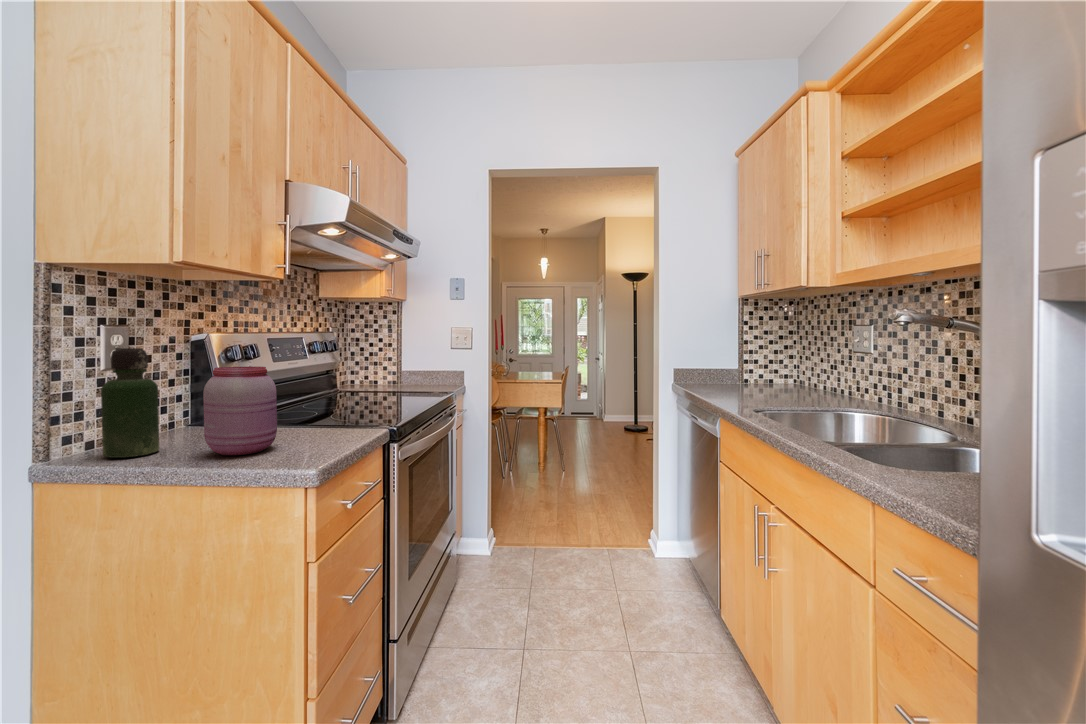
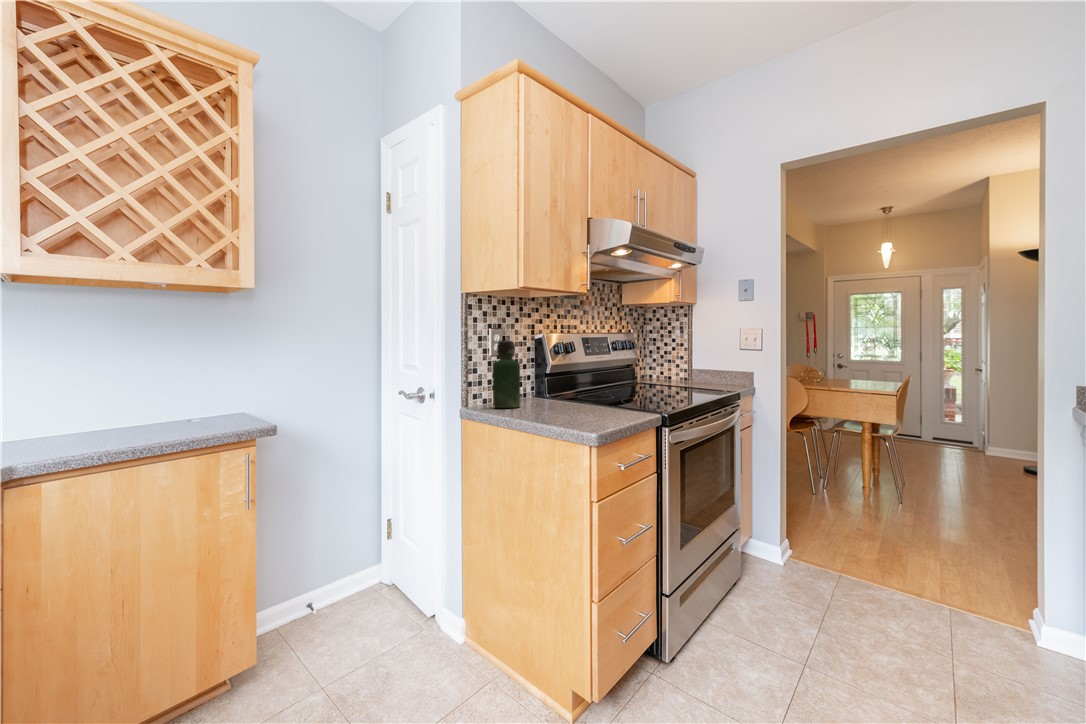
jar: present [203,367,277,455] -> none [545,351,587,409]

